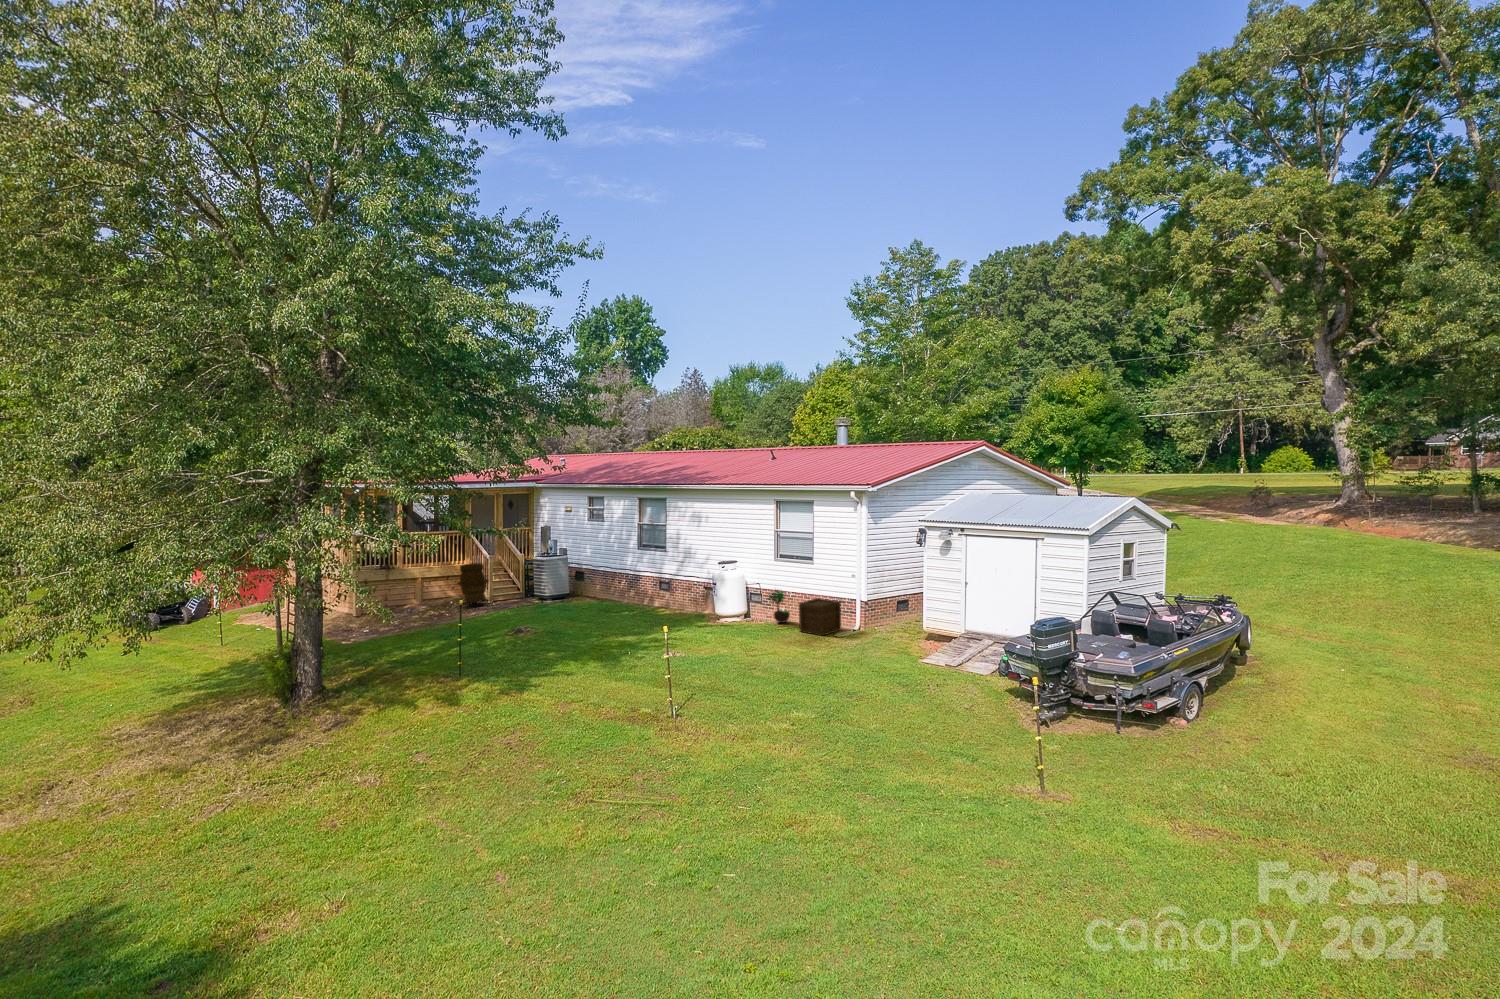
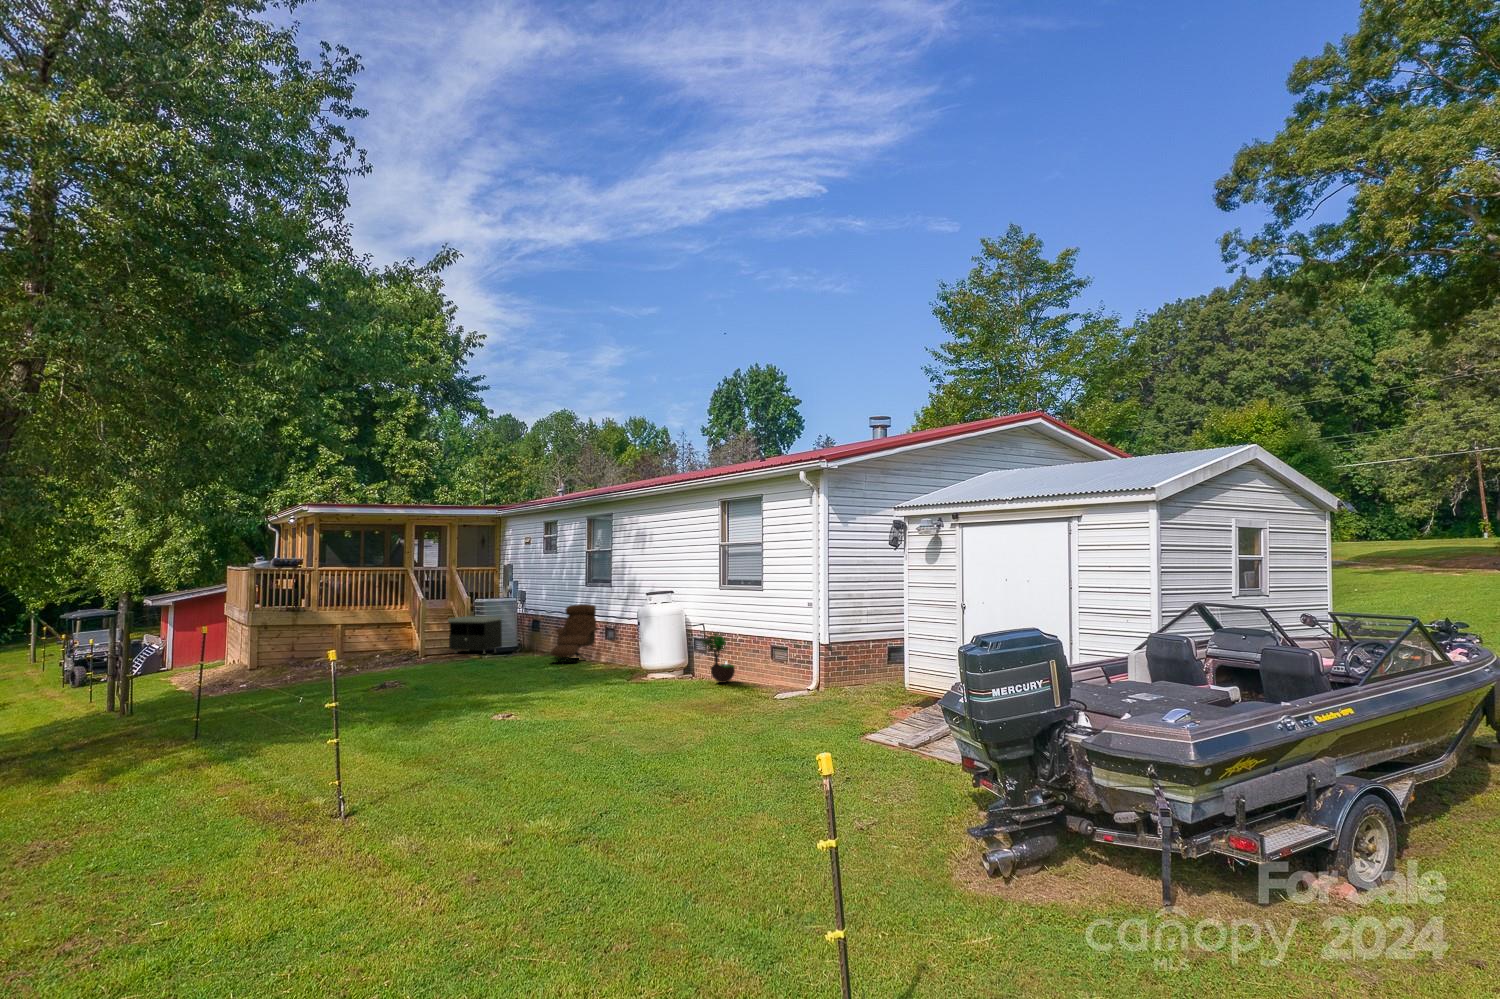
lounge chair: present [457,563,489,605] -> present [551,604,598,663]
storage bench: none [518,571,561,601] -> present [448,616,502,653]
wooden crate: present [799,598,841,636] -> none [730,644,794,699]

